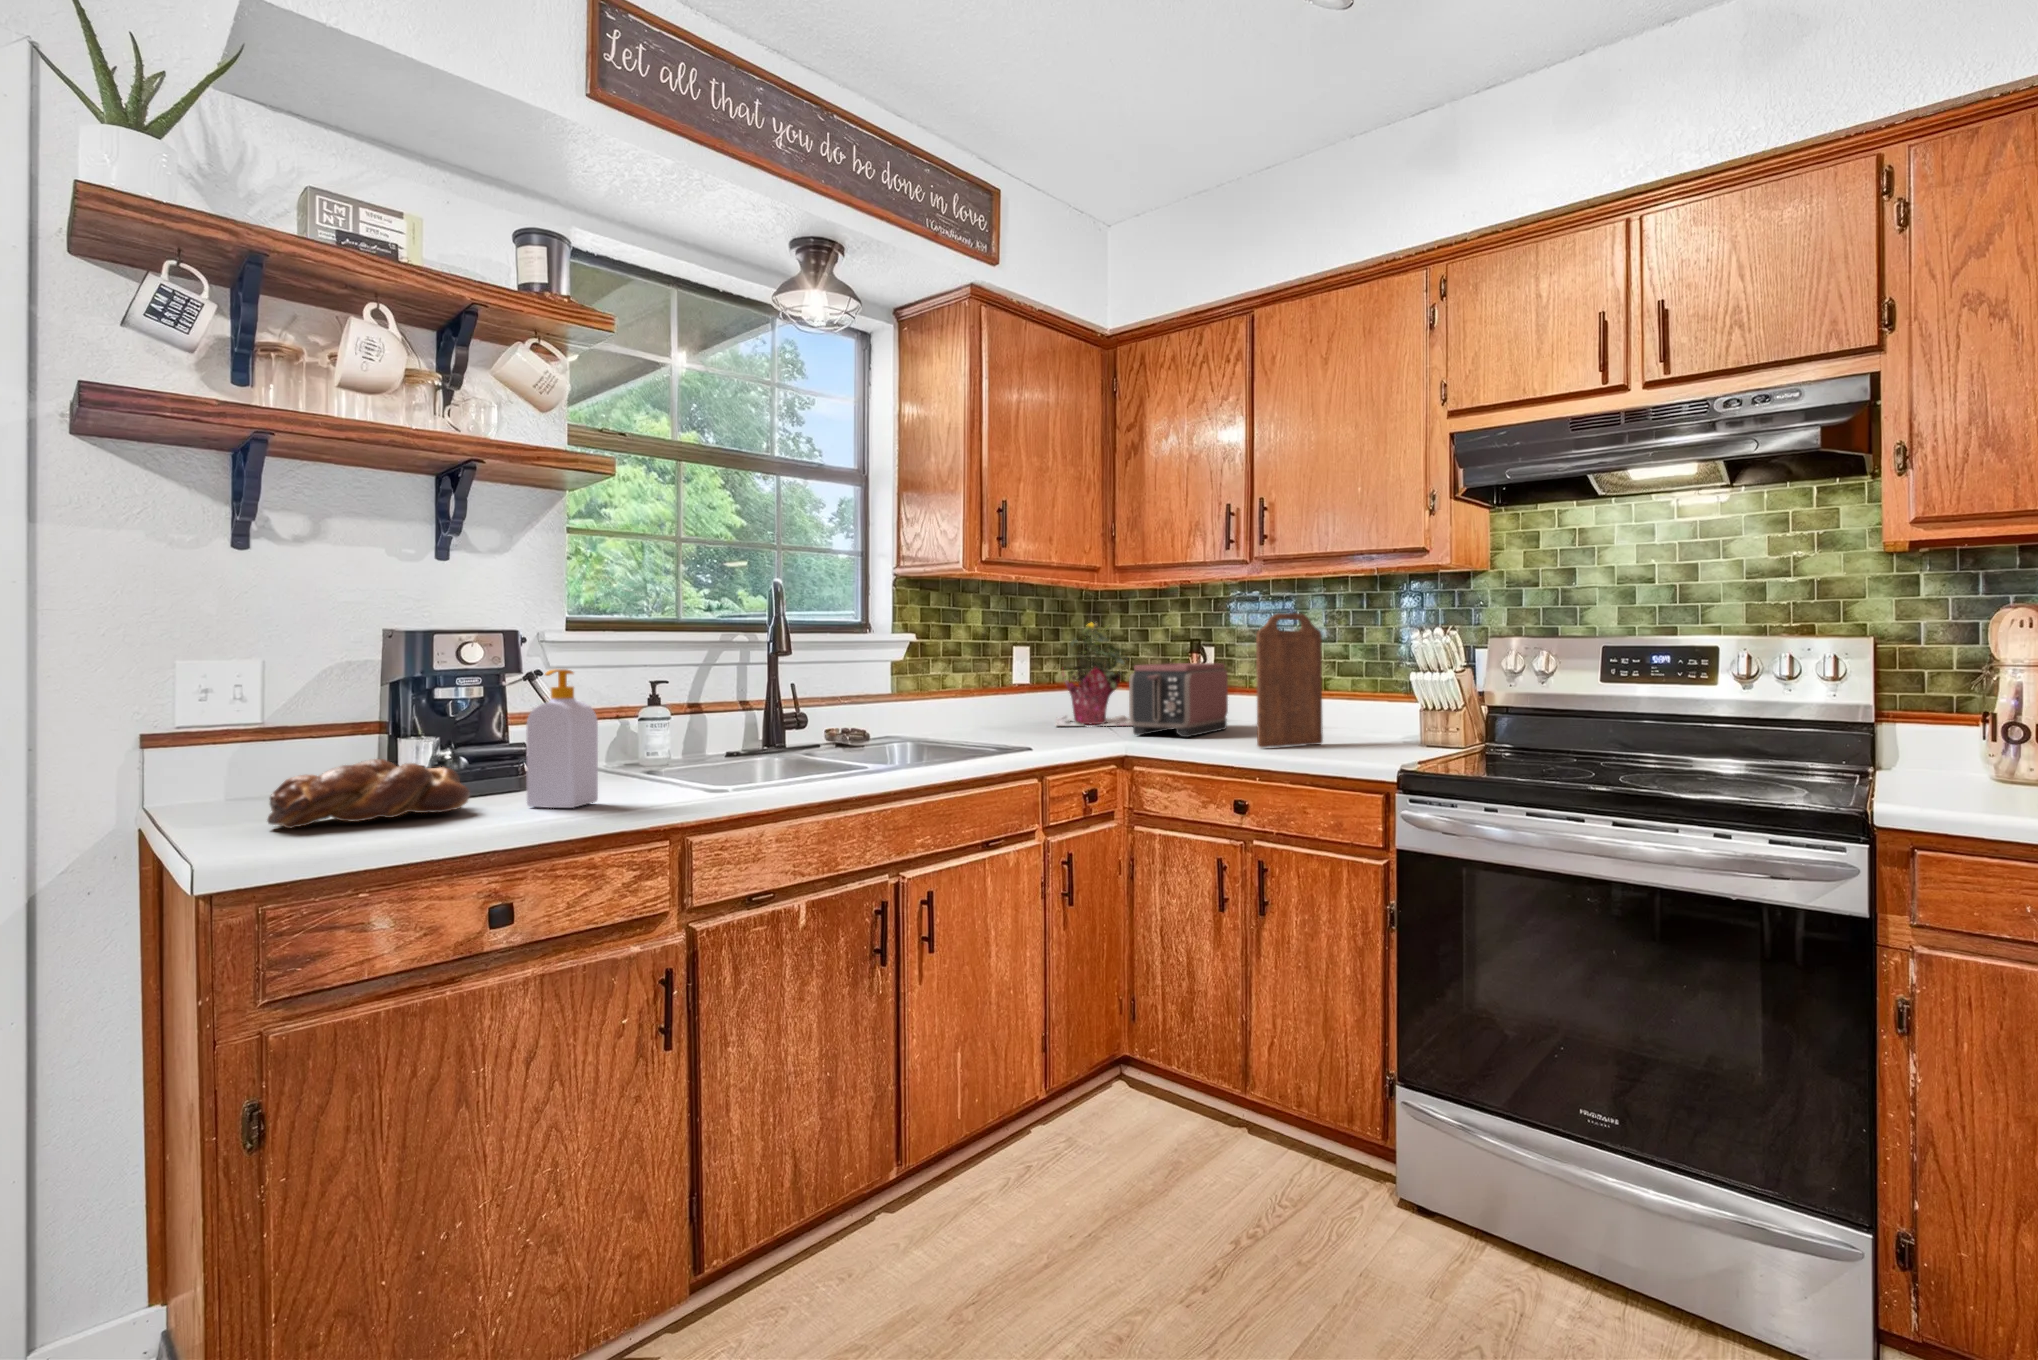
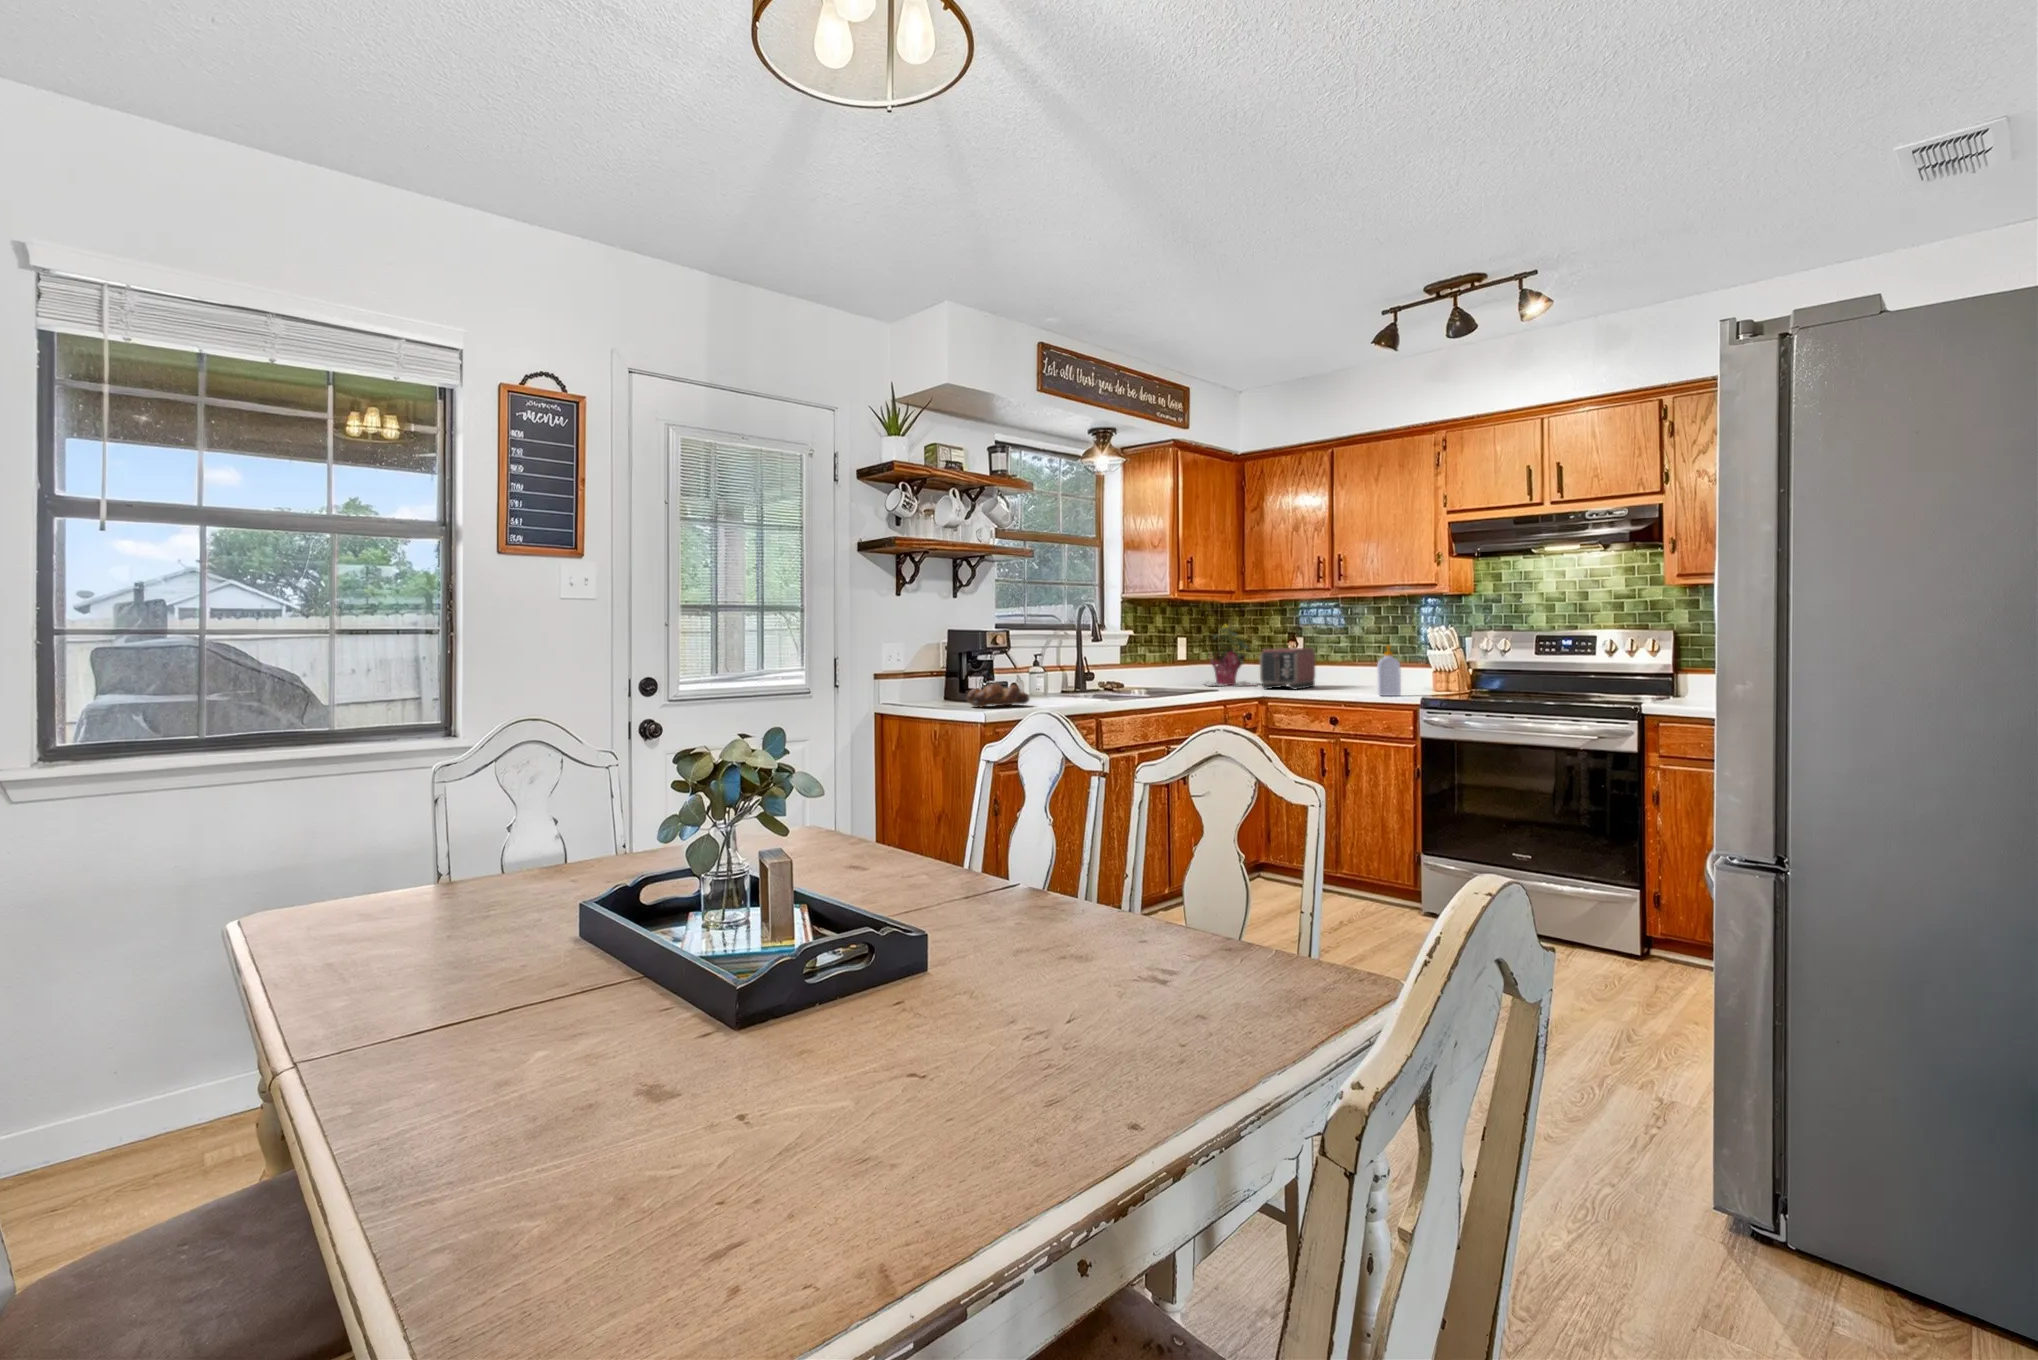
cutting board: present [1256,613,1323,748] -> none [1339,620,1377,693]
soap bottle: present [526,669,598,808] -> present [1377,645,1401,696]

